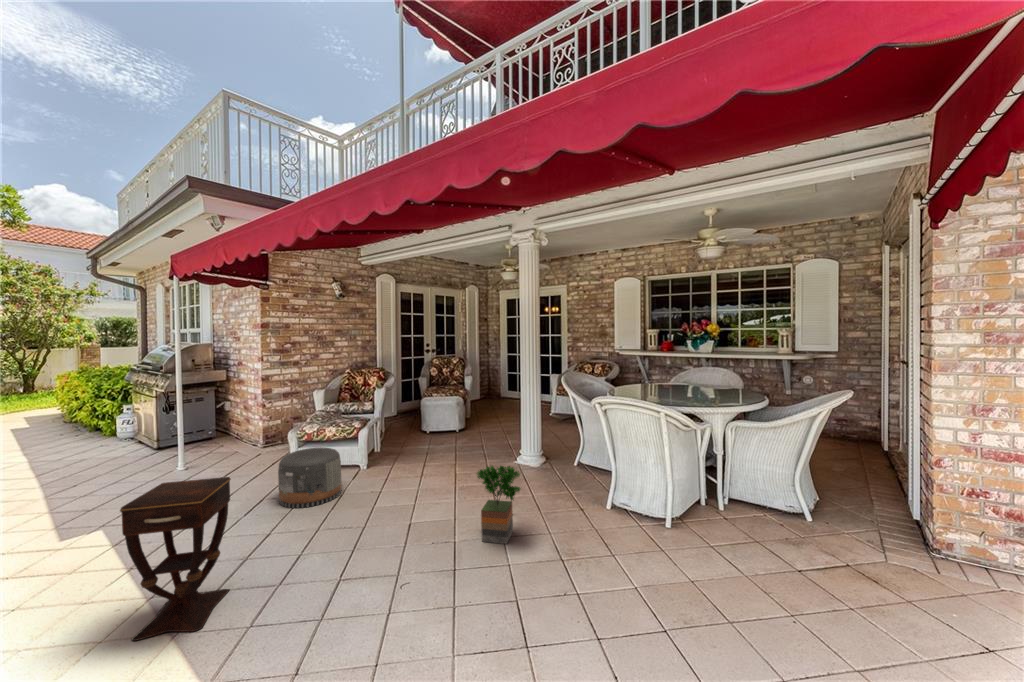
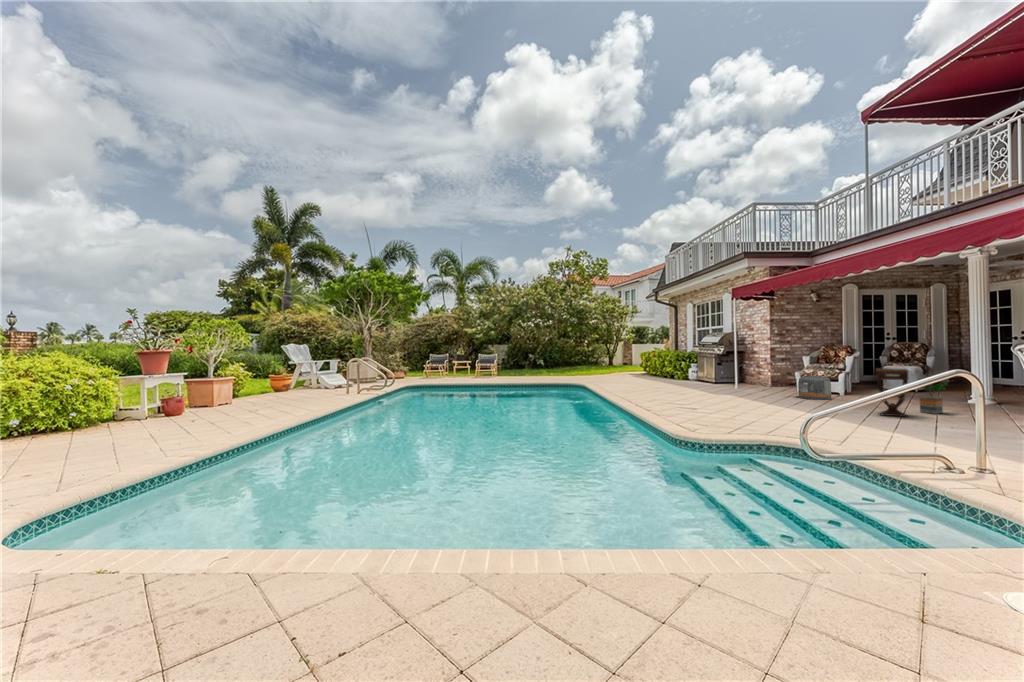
side table: present [120,477,231,641] -> present [876,368,909,417]

